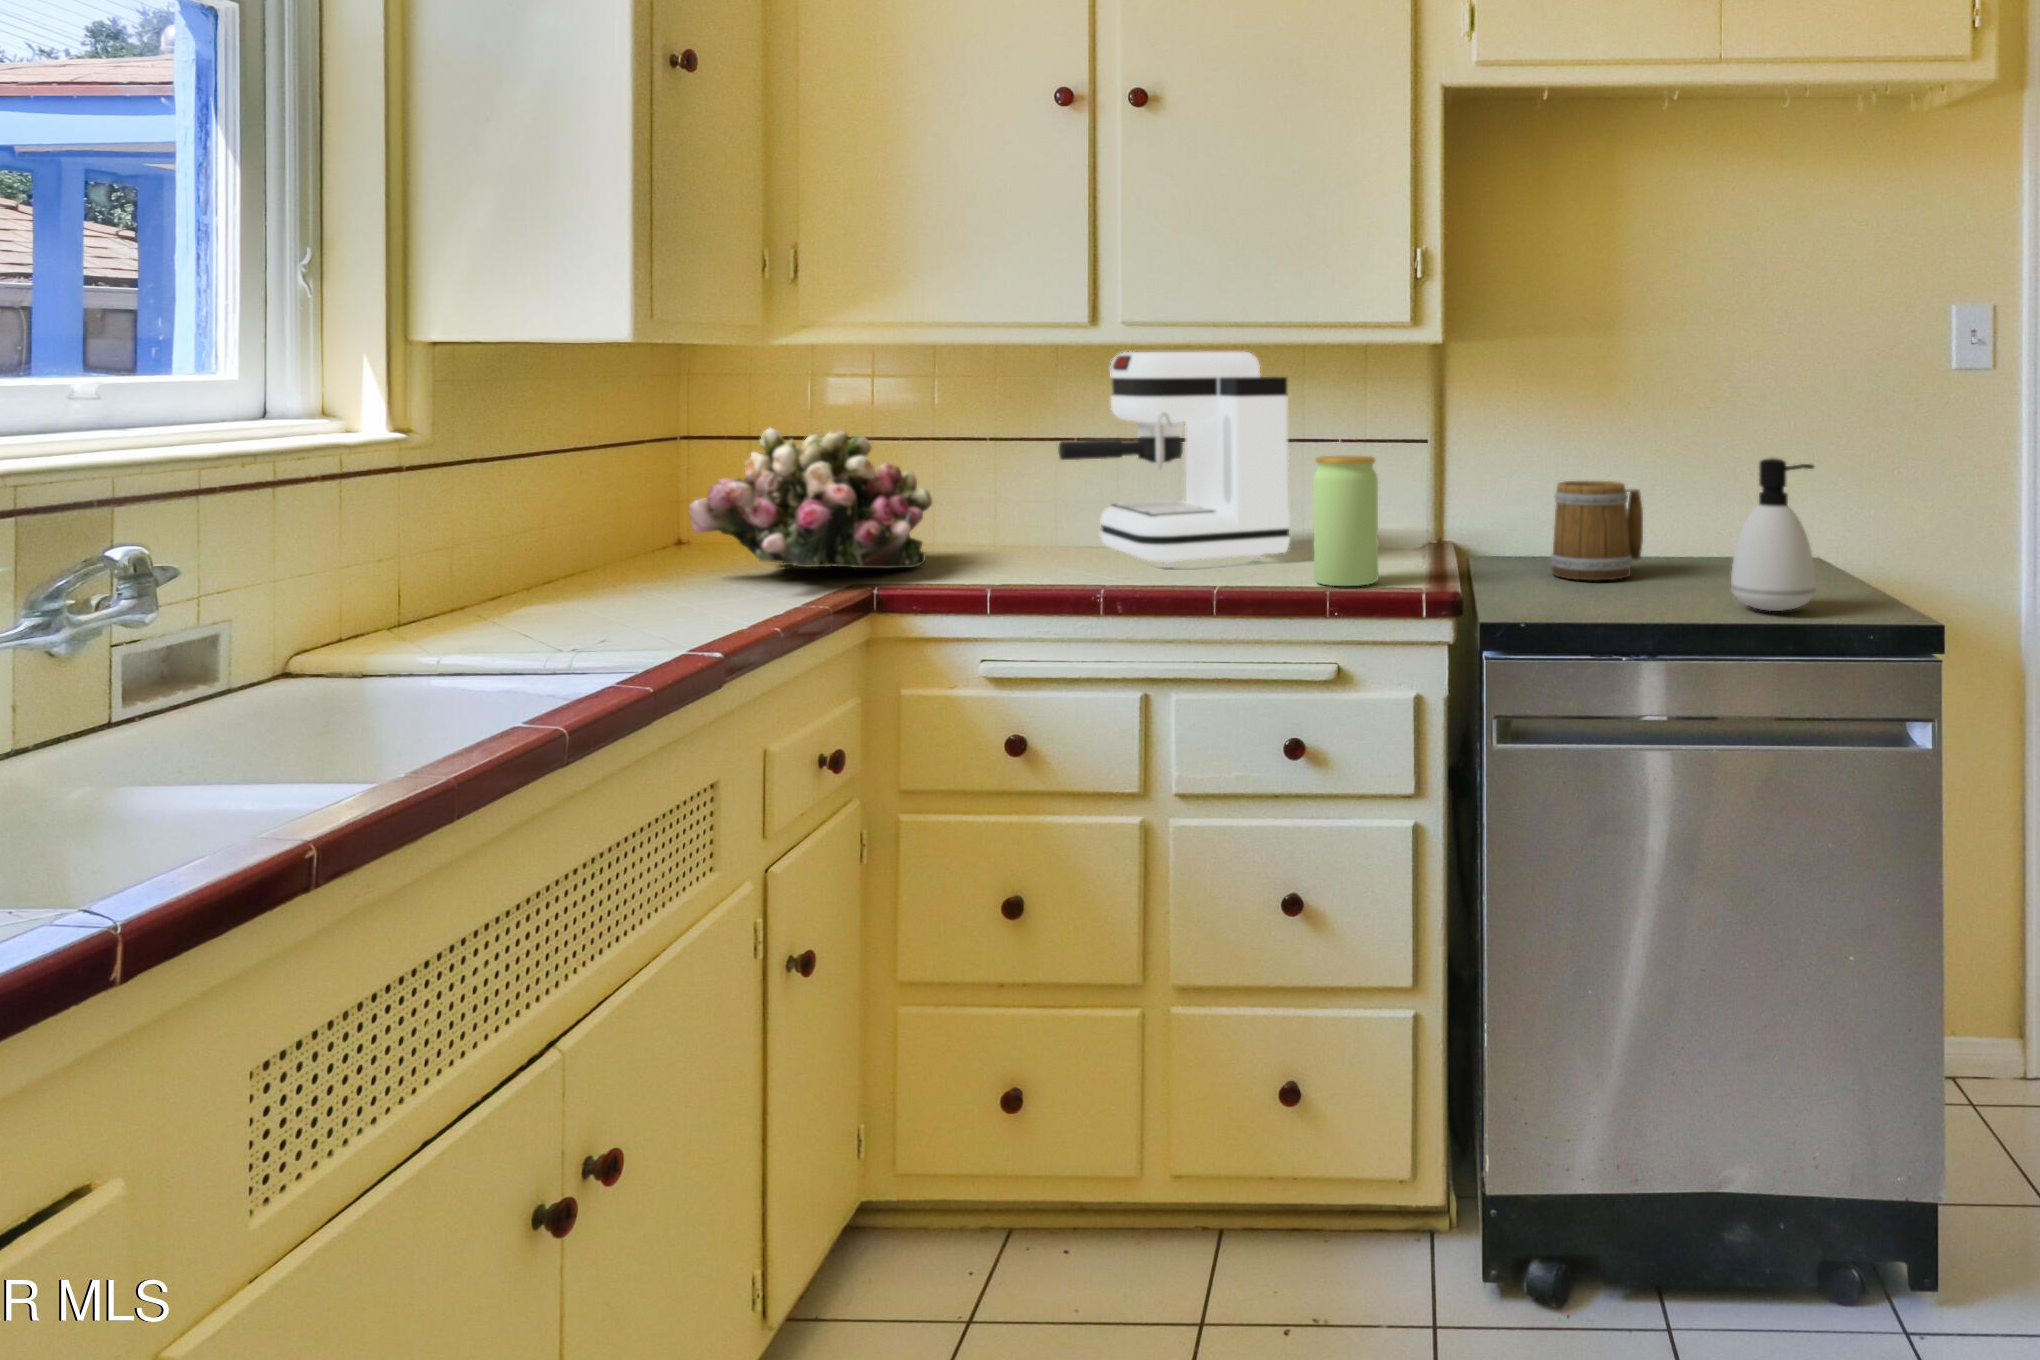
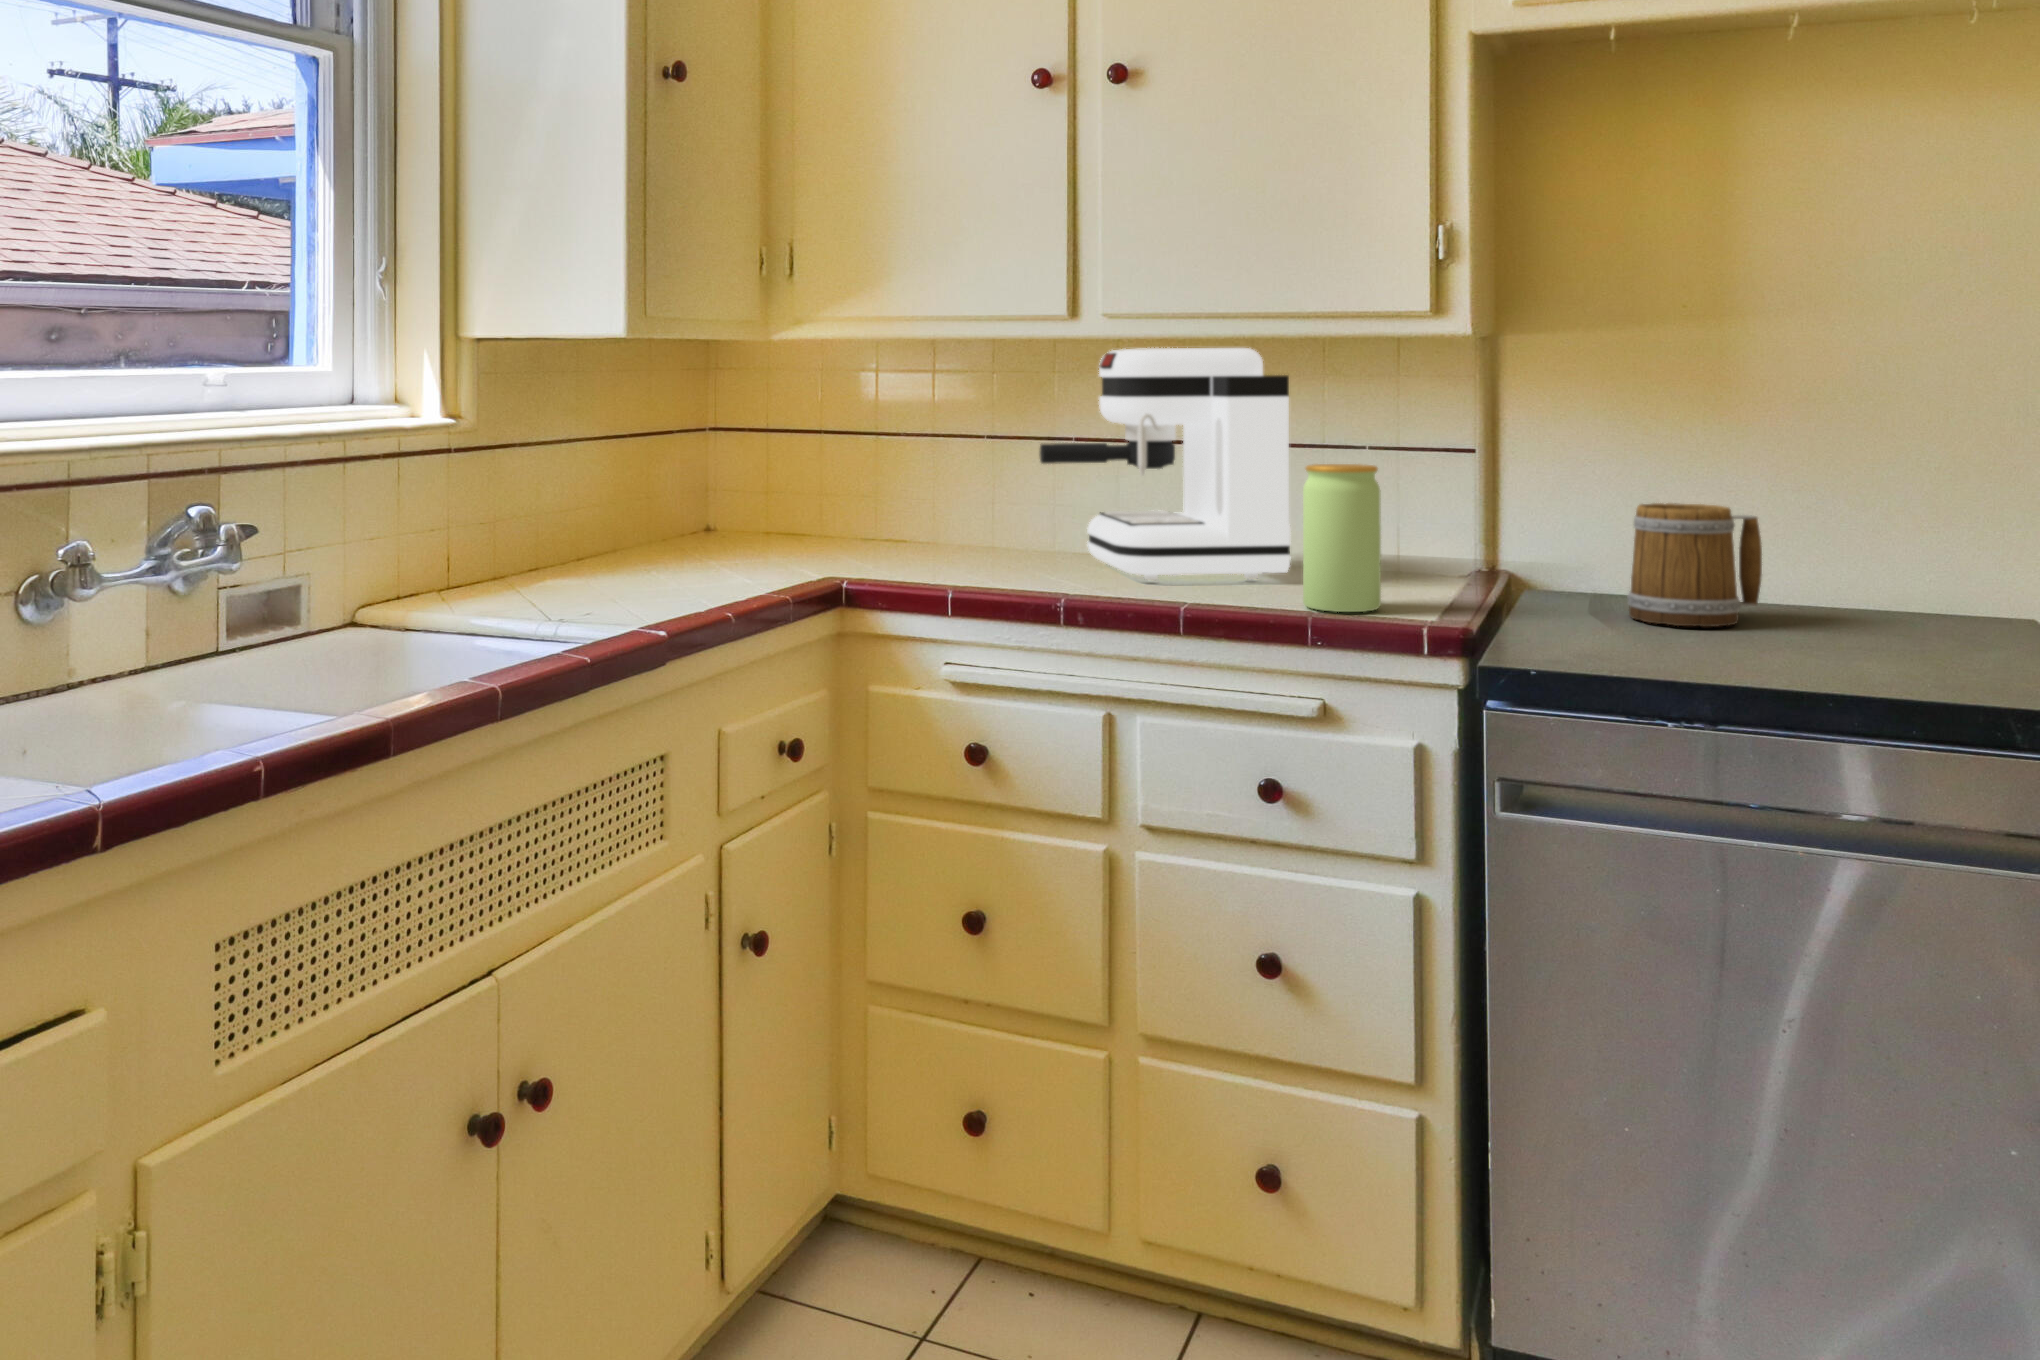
flower arrangement: present [689,428,932,568] -> none [683,426,911,568]
soap dispenser: present [1731,458,1816,611] -> none [1862,479,1993,678]

